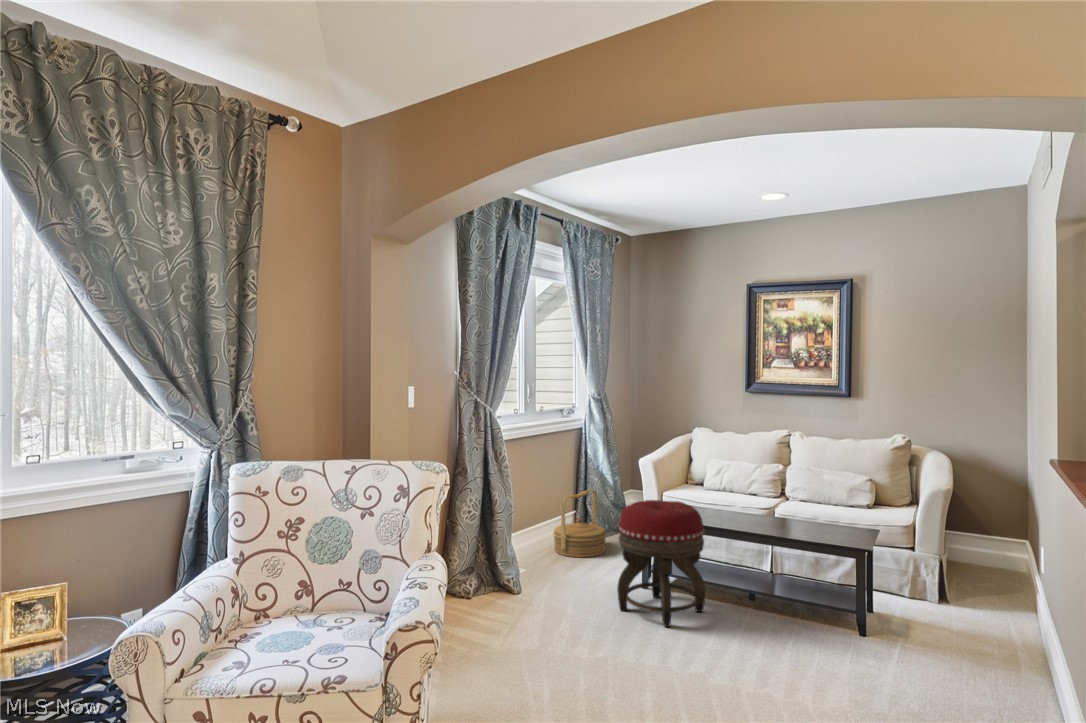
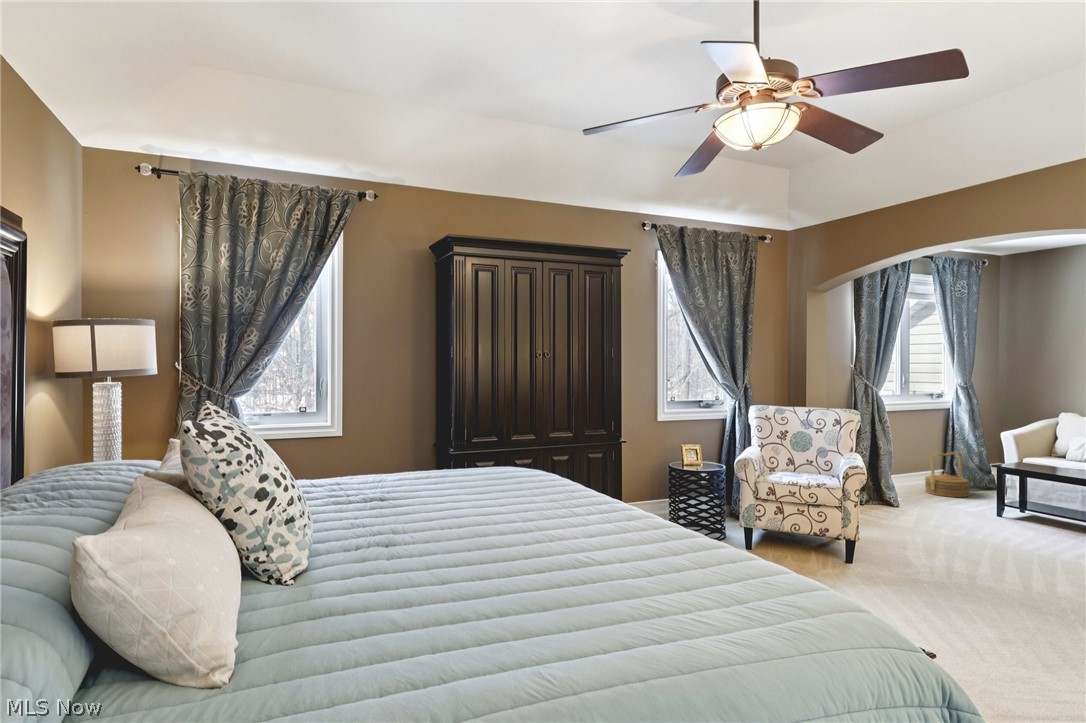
footstool: present [617,500,706,627] -> none [974,452,1047,531]

